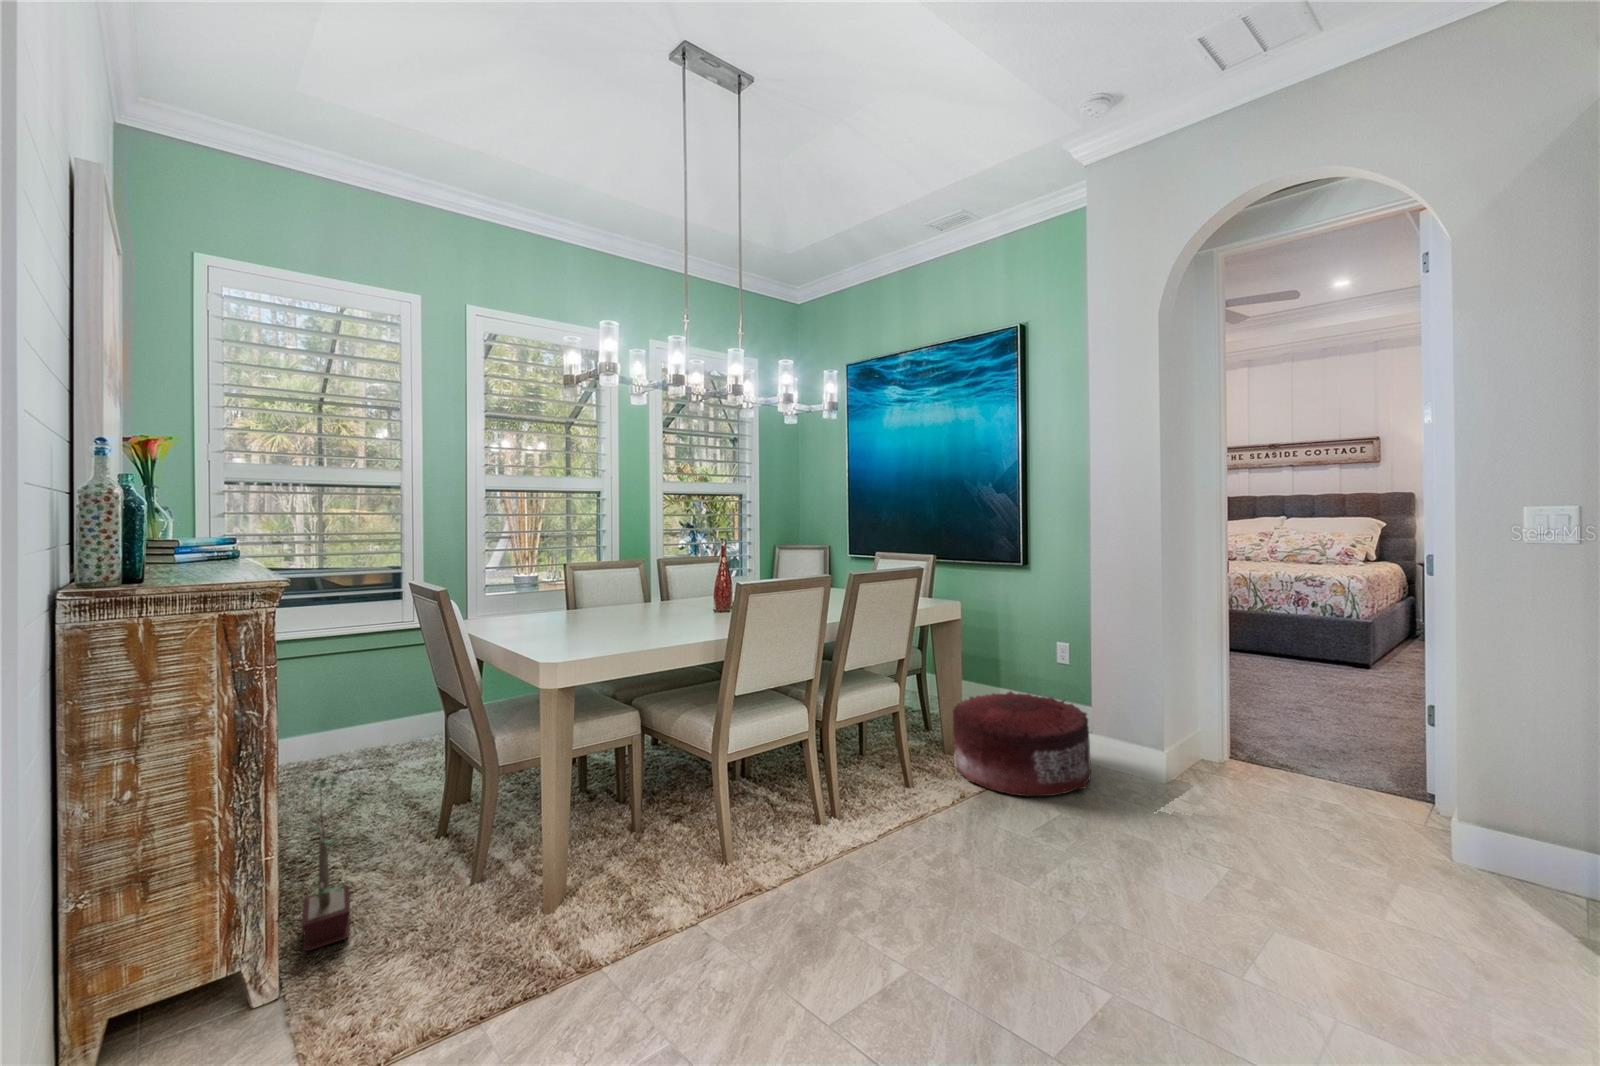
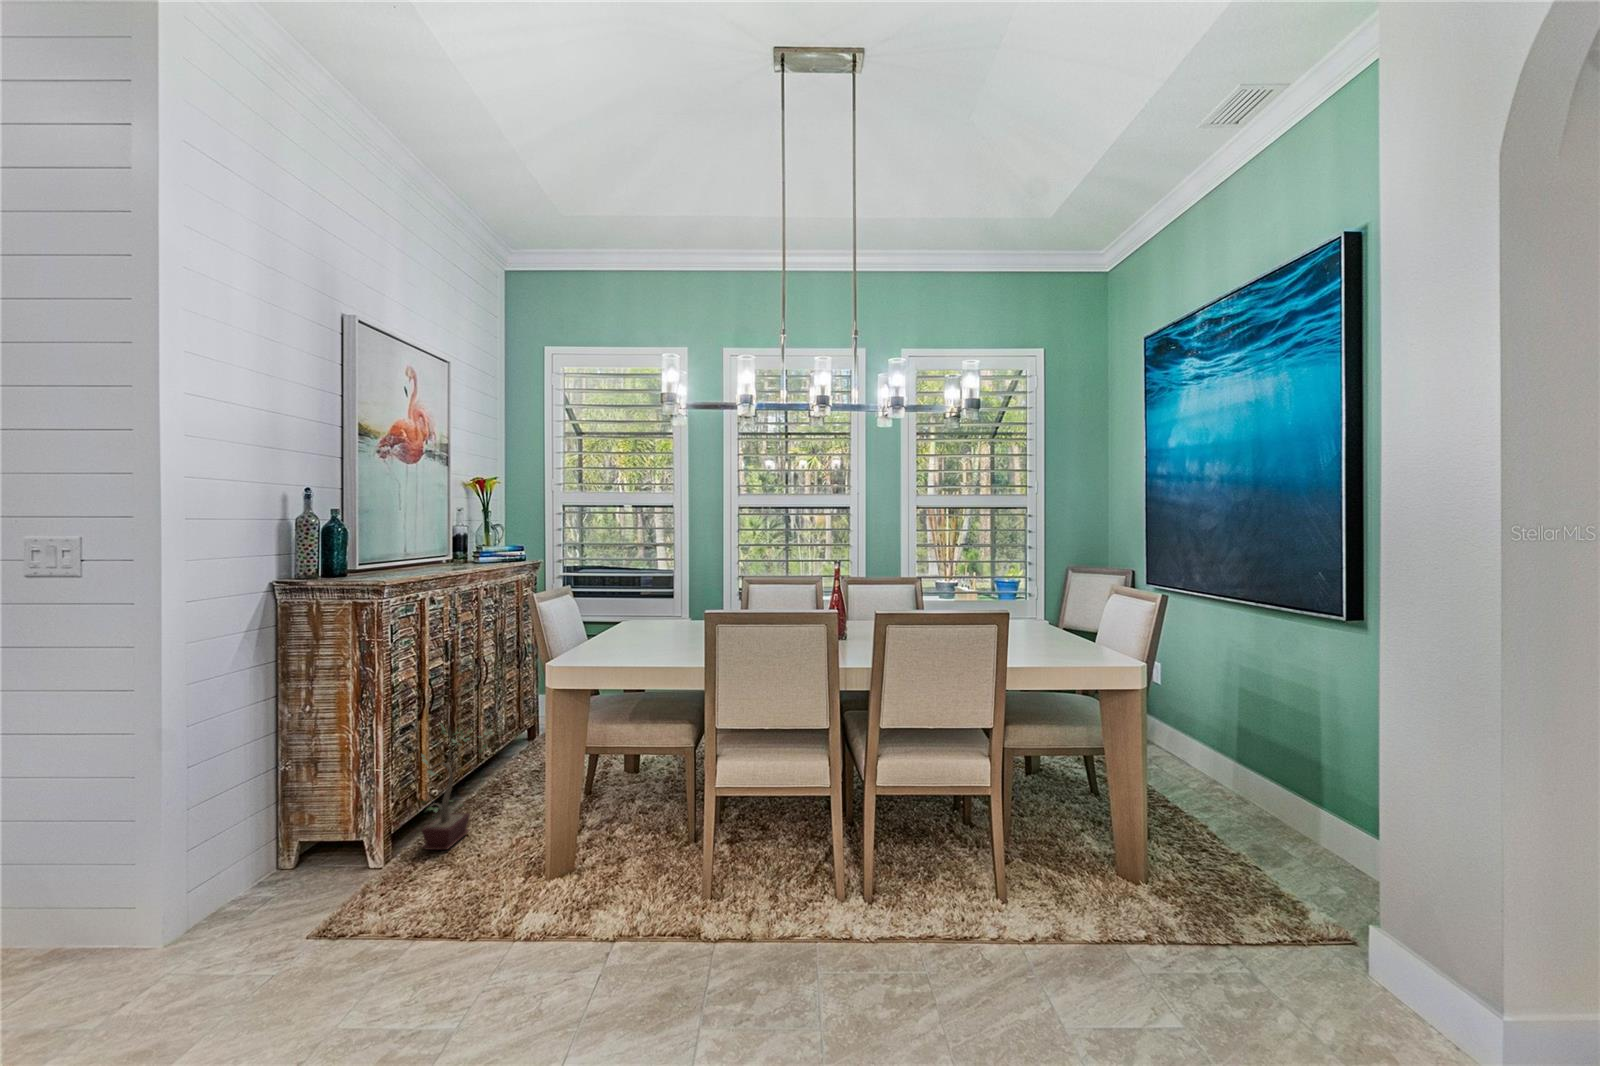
pouf: present [953,691,1092,796] -> none [1065,802,1286,981]

